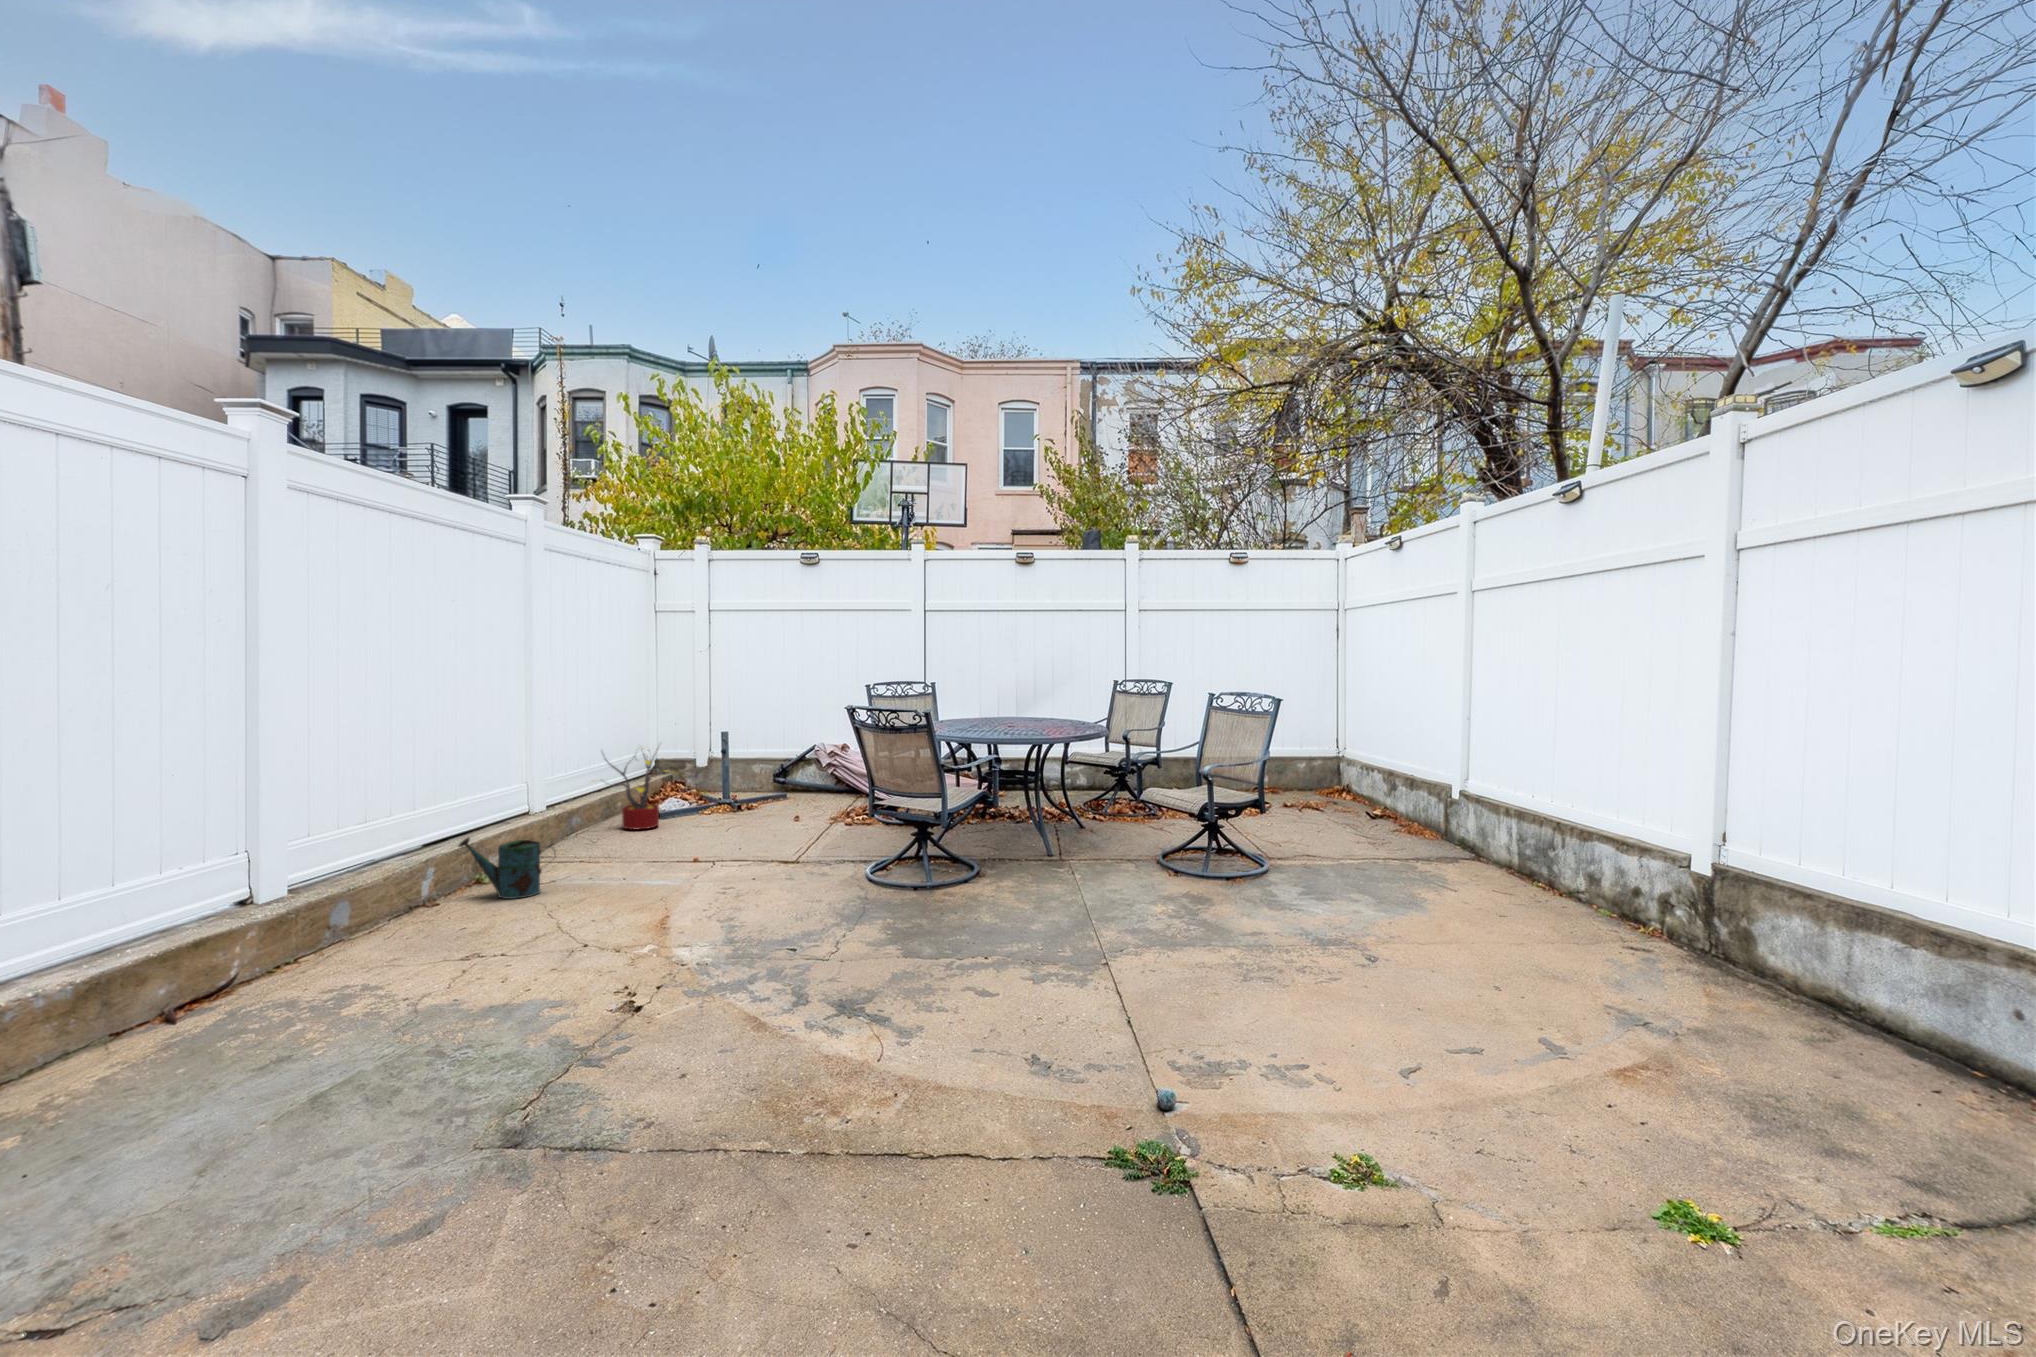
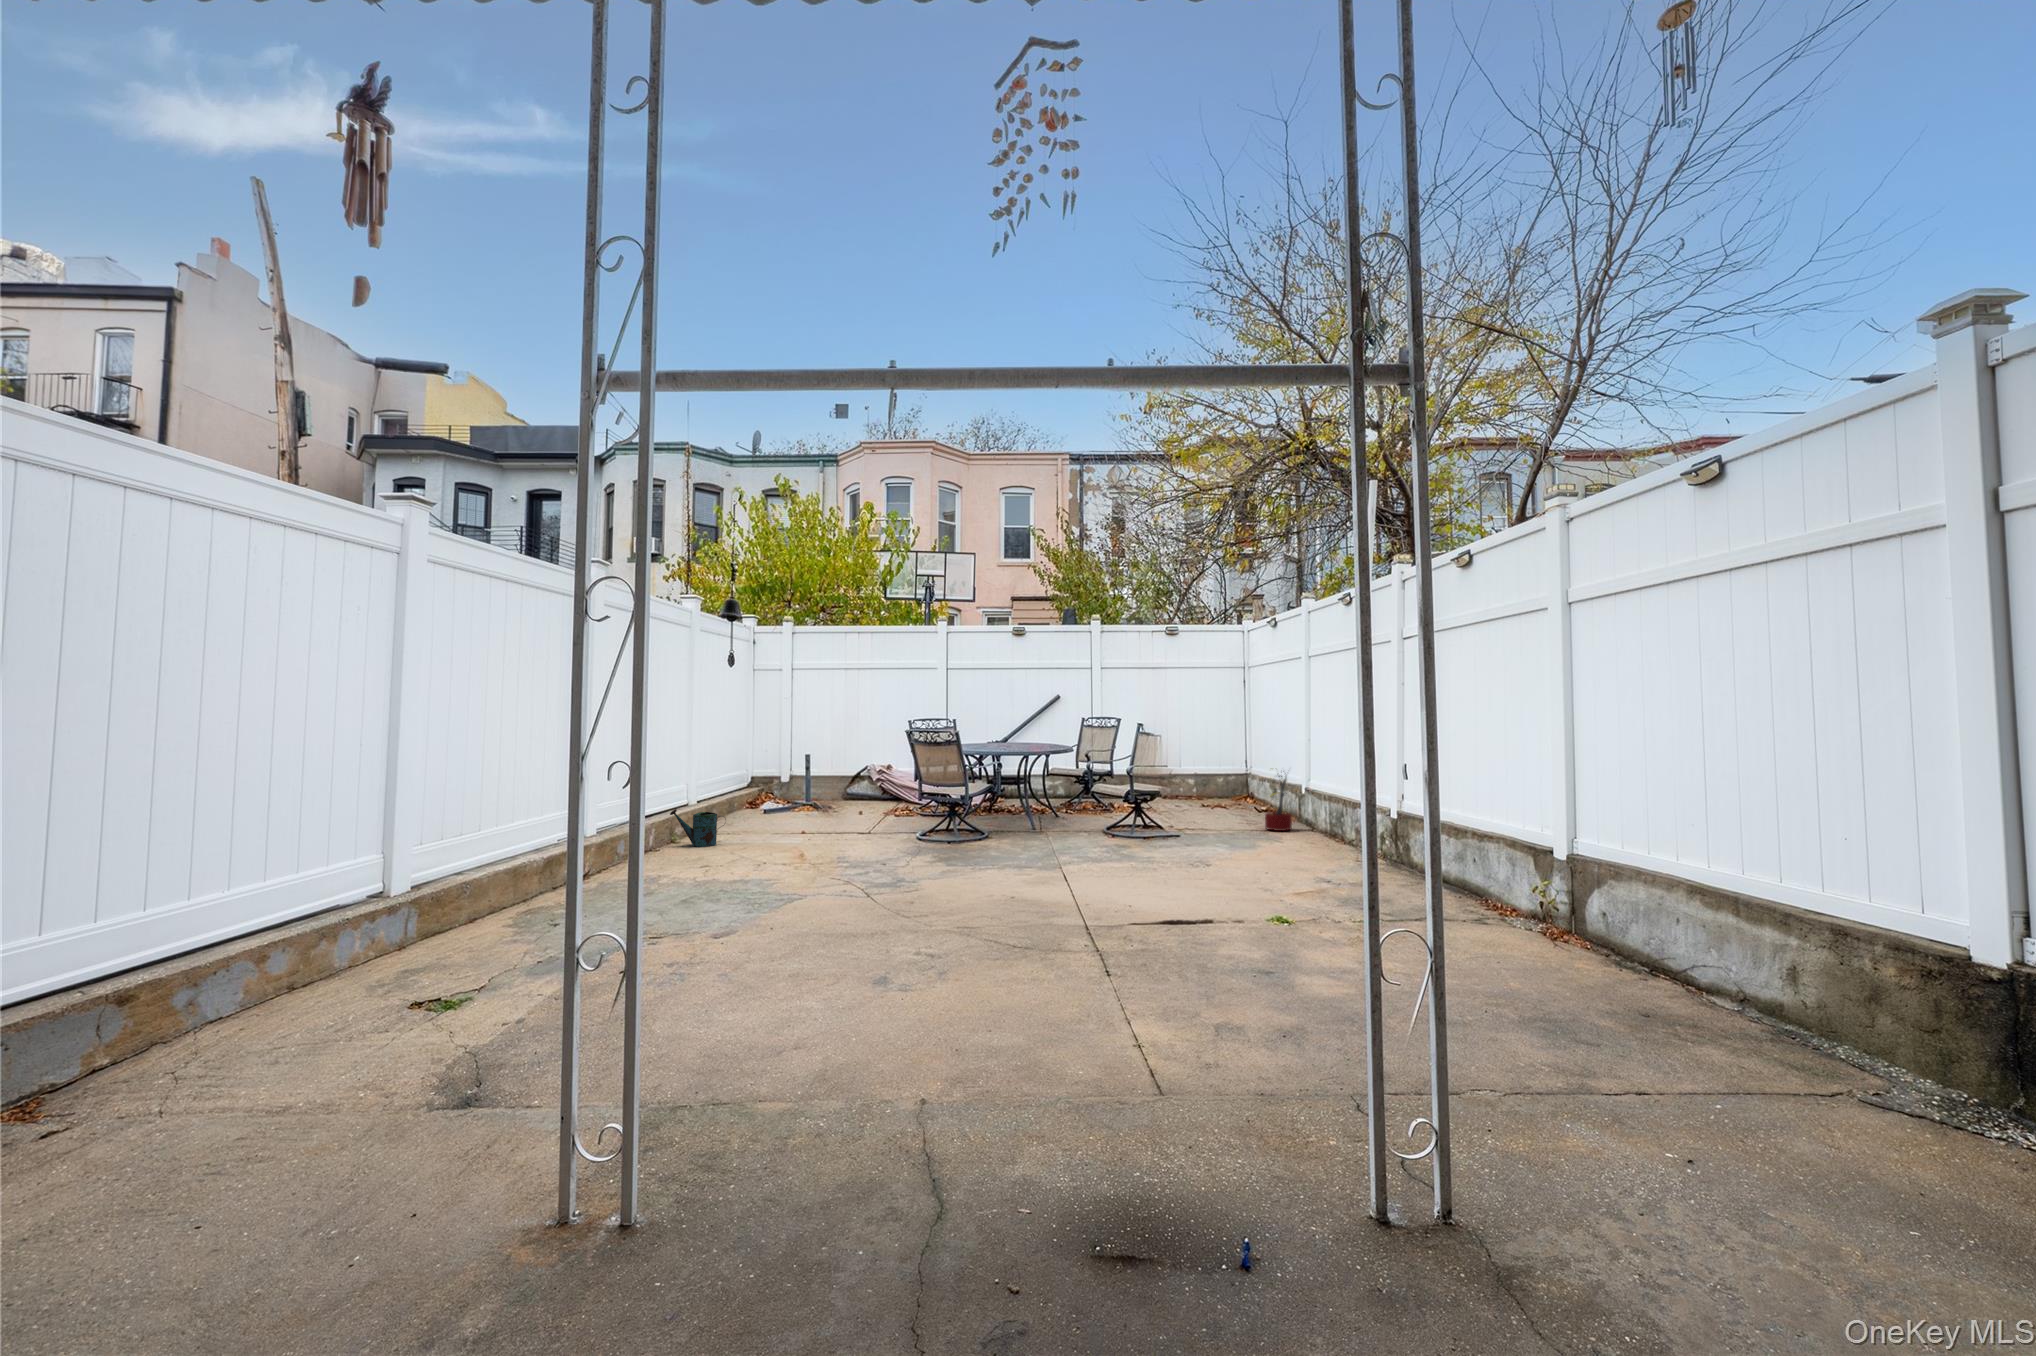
decorative plant: present [606,754,659,829] -> present [1265,776,1292,831]

